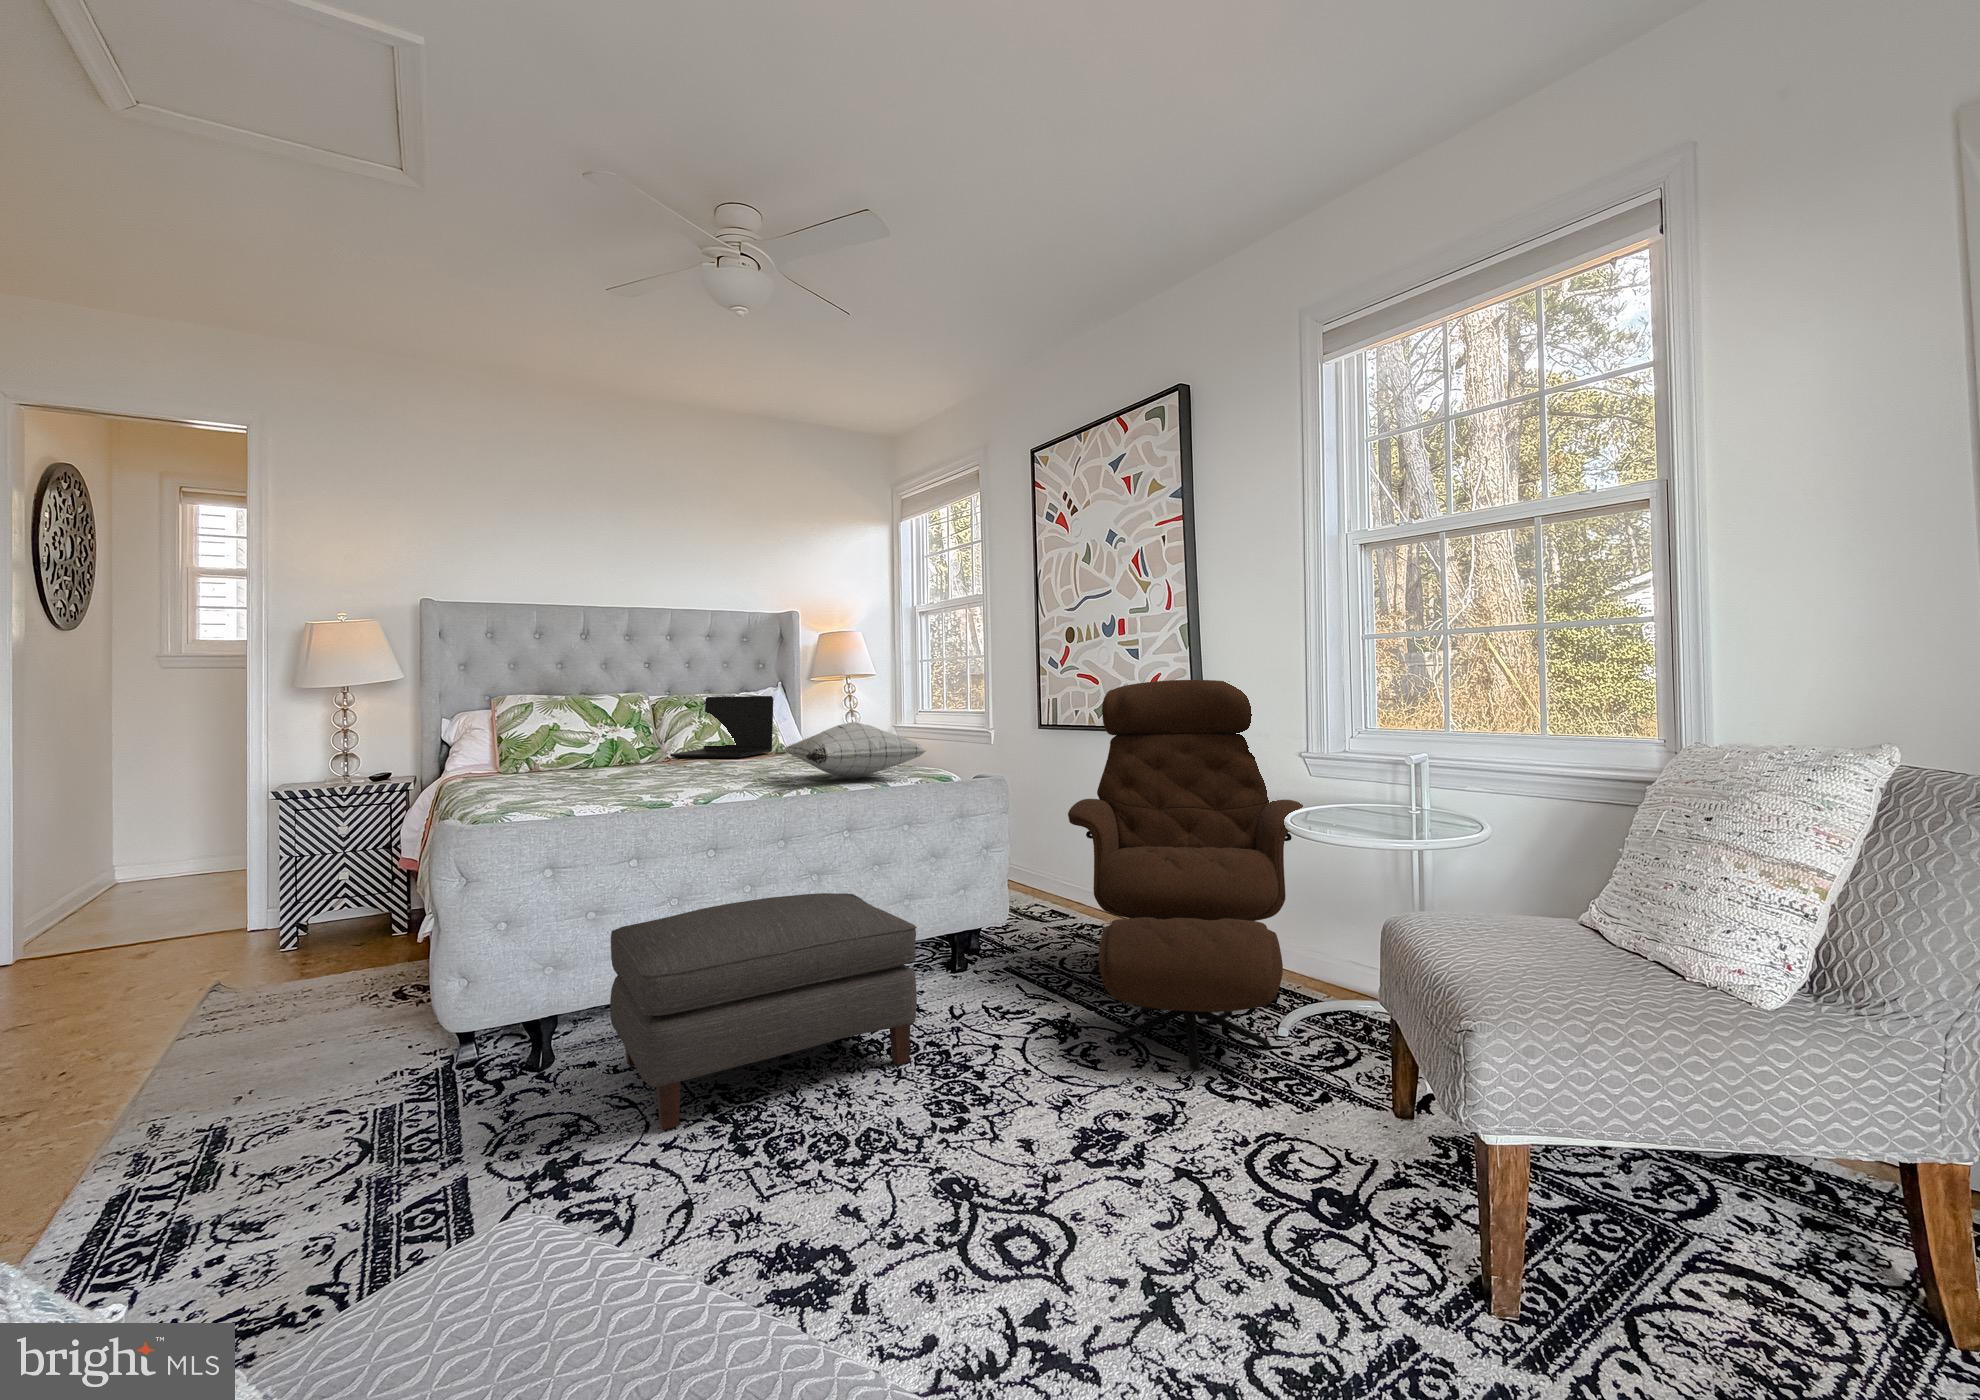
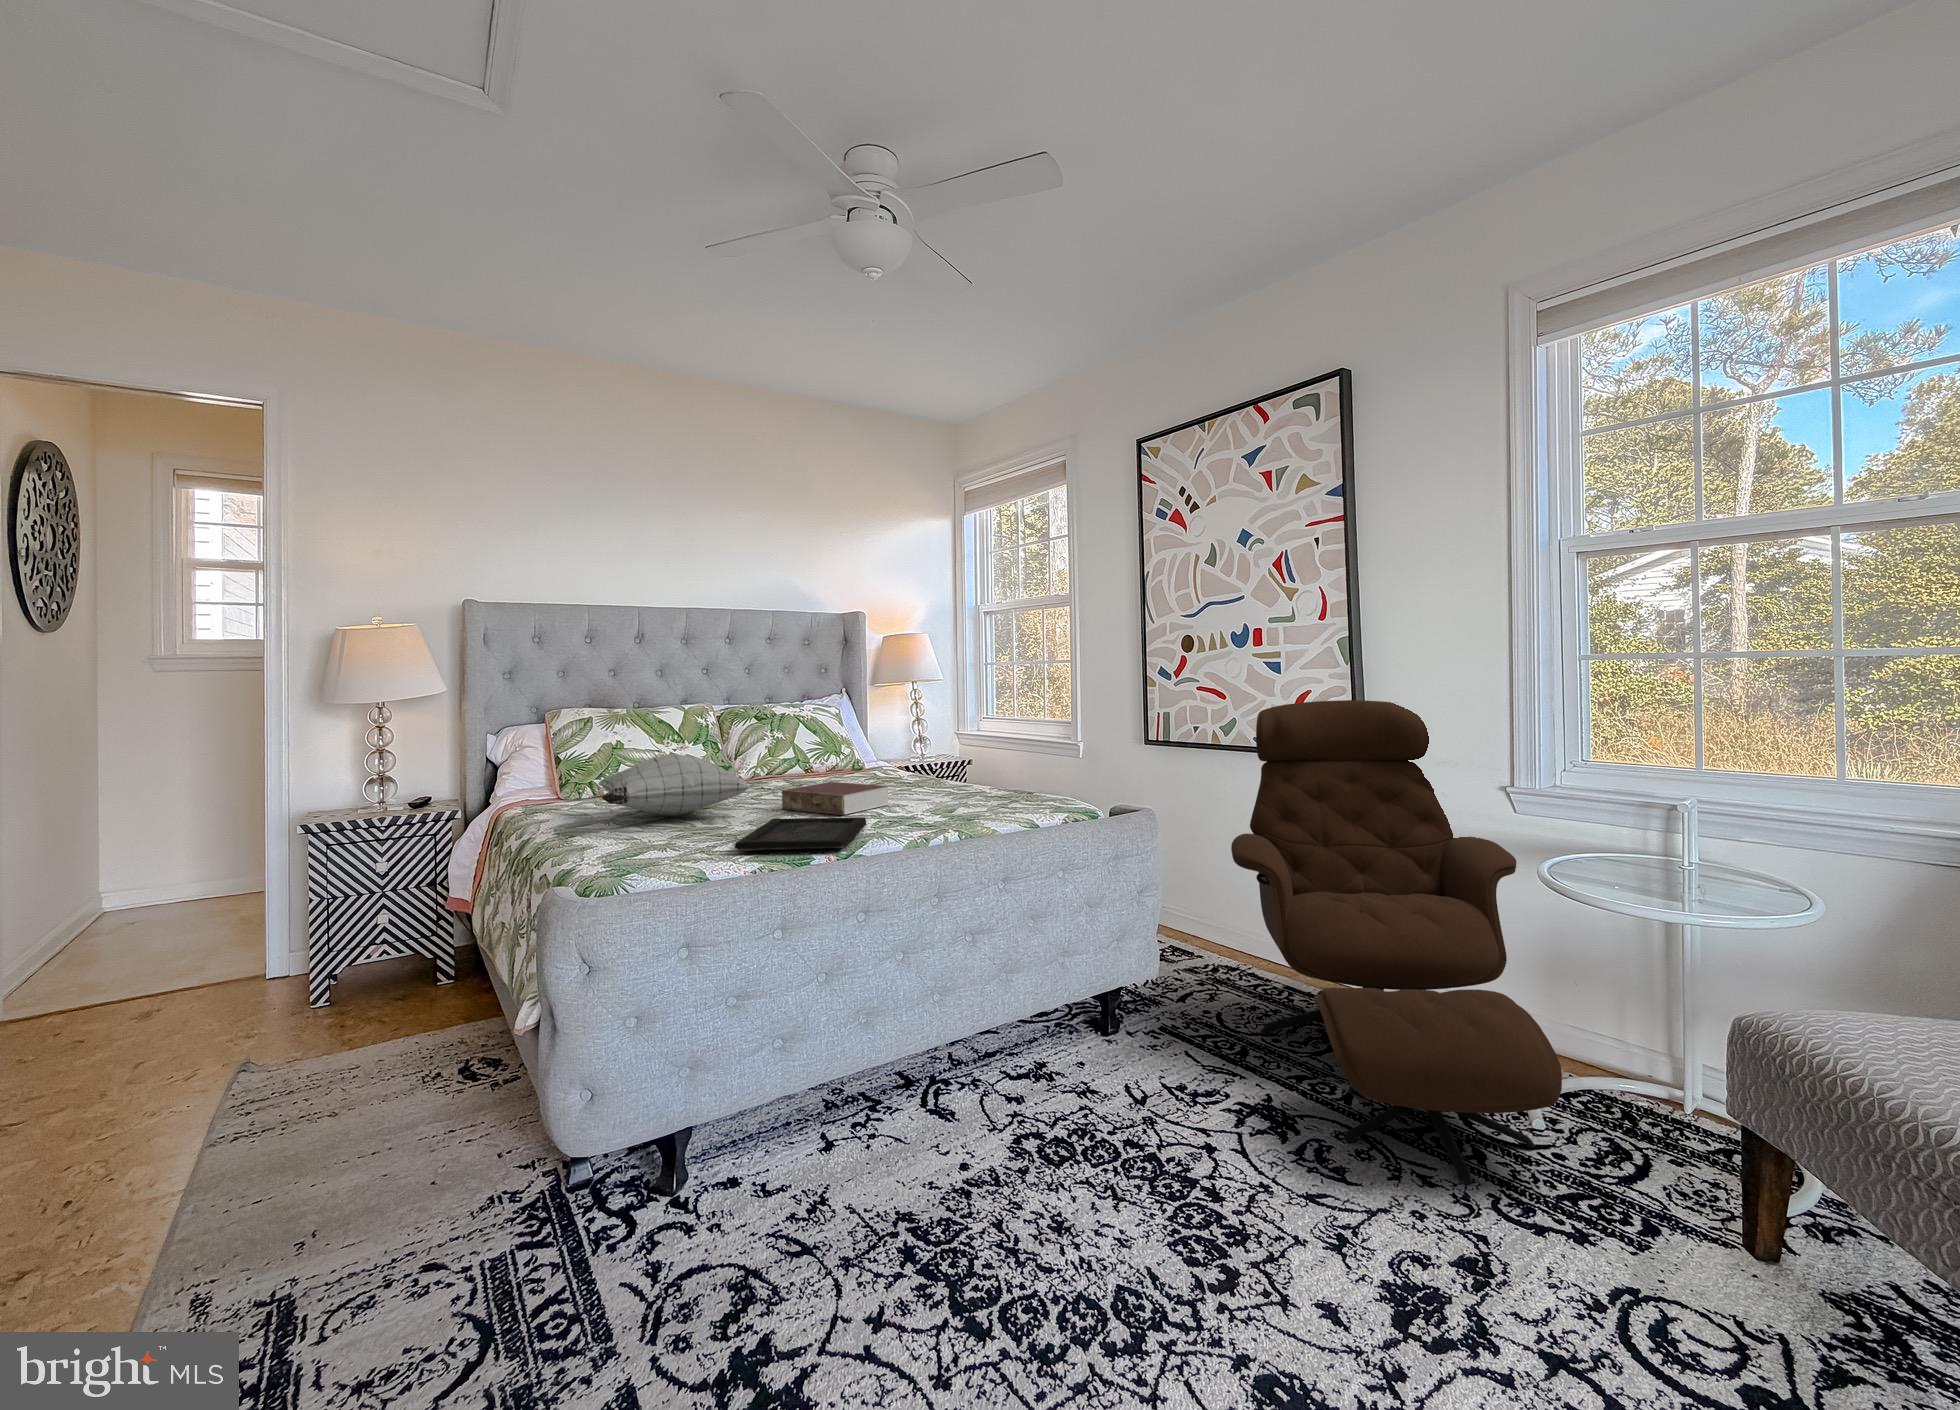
laptop: present [670,696,773,758] -> none [747,710,857,780]
pillow: present [784,722,926,778] -> present [598,753,750,816]
book: none [678,754,775,778] -> present [782,782,889,815]
tray: none [608,777,737,797] -> present [735,817,866,851]
ottoman: present [610,893,917,1130] -> none [757,957,1127,1296]

